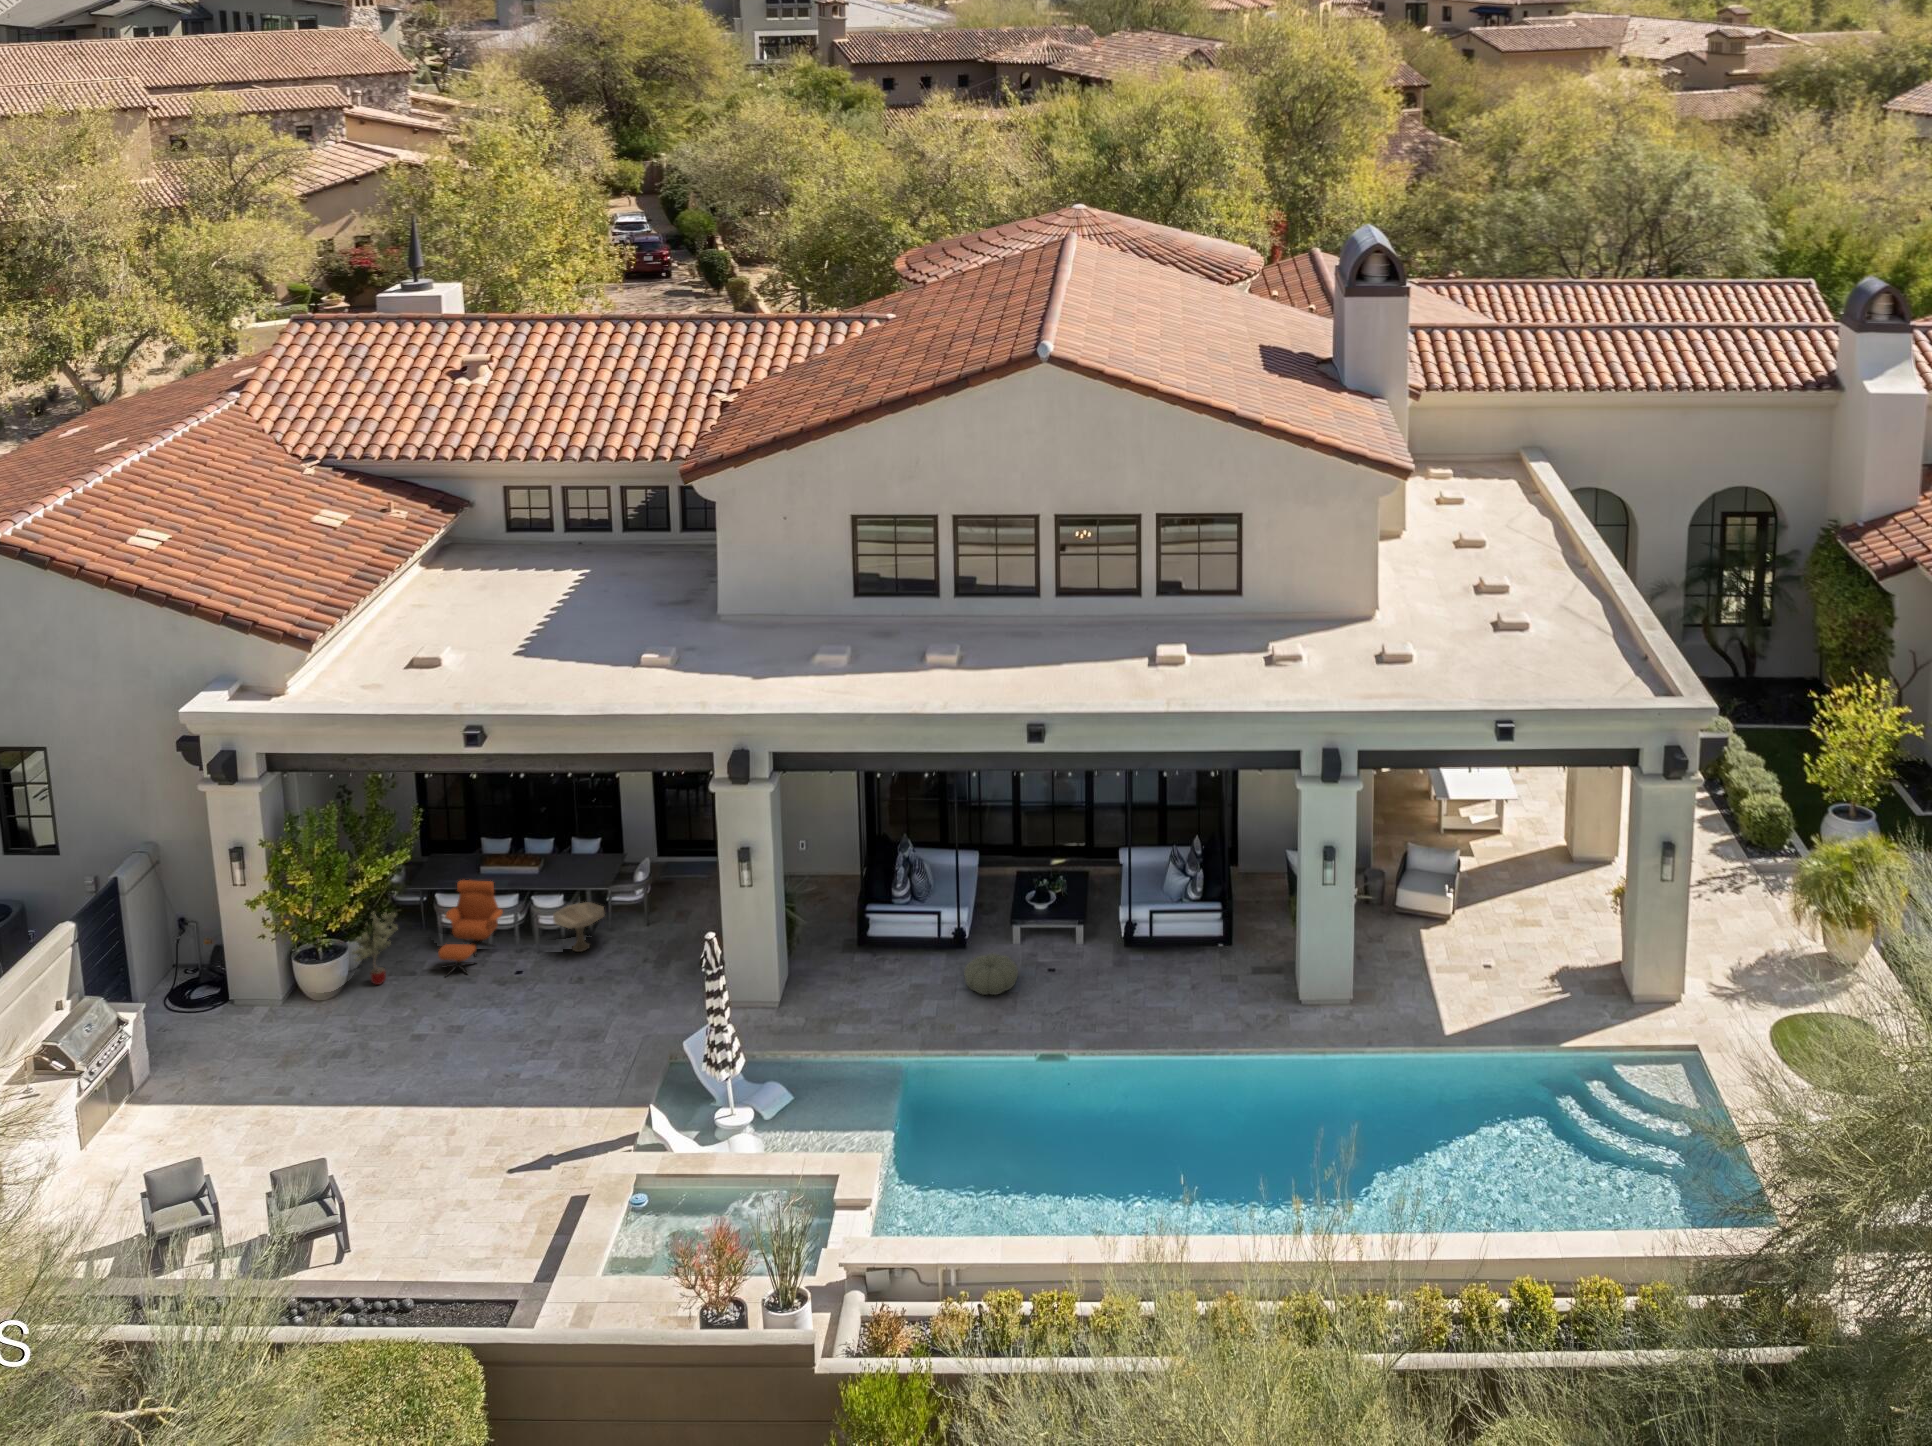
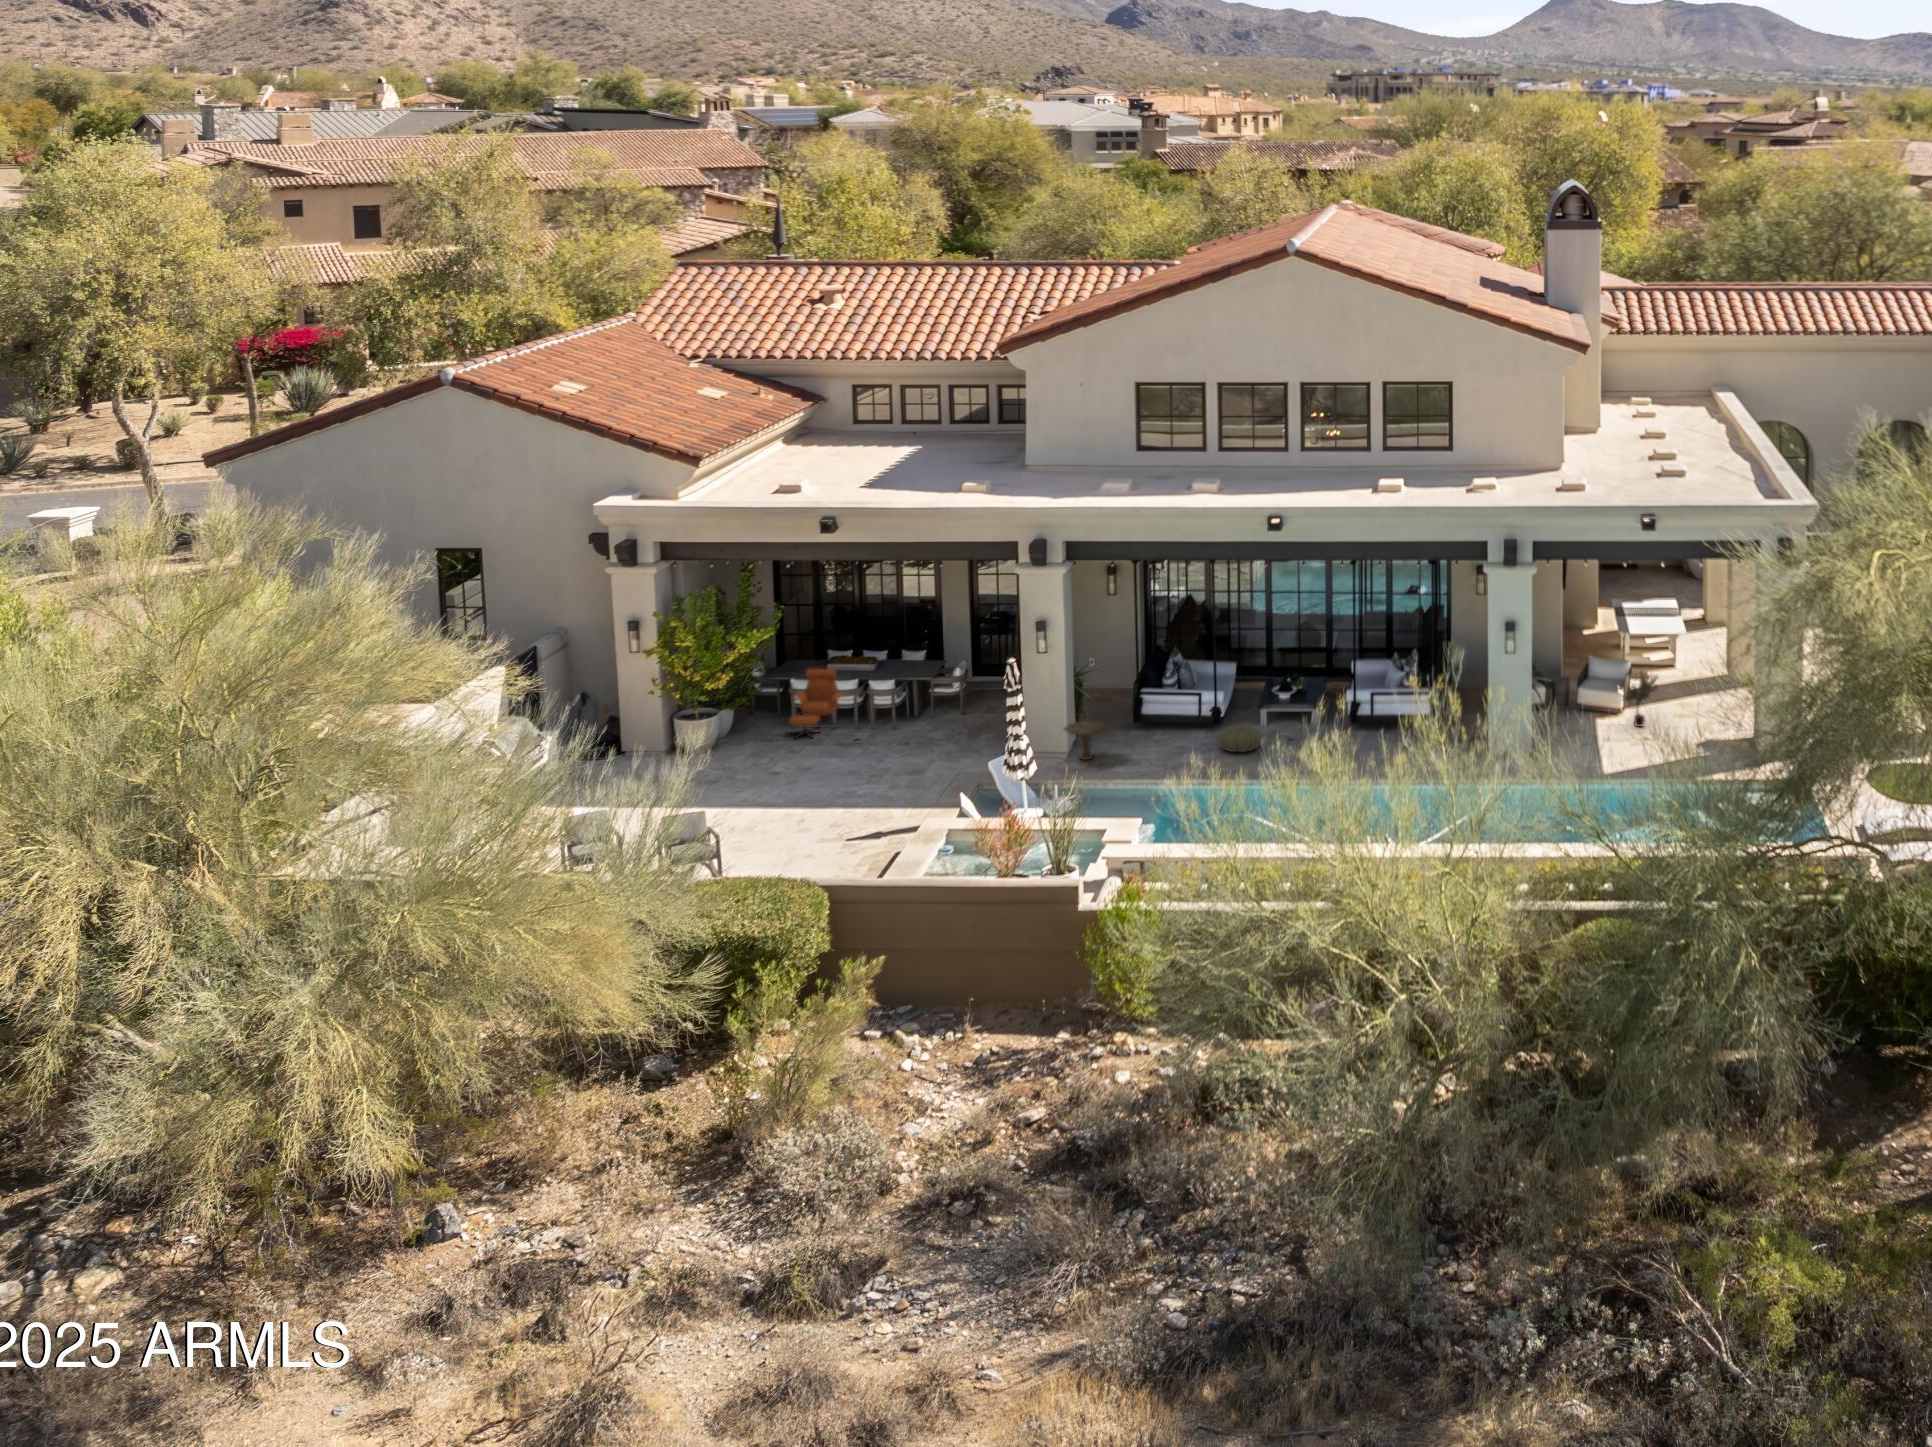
side table: present [553,902,605,952] -> present [1064,721,1108,760]
potted tree: present [352,913,397,985] -> present [1622,672,1658,727]

